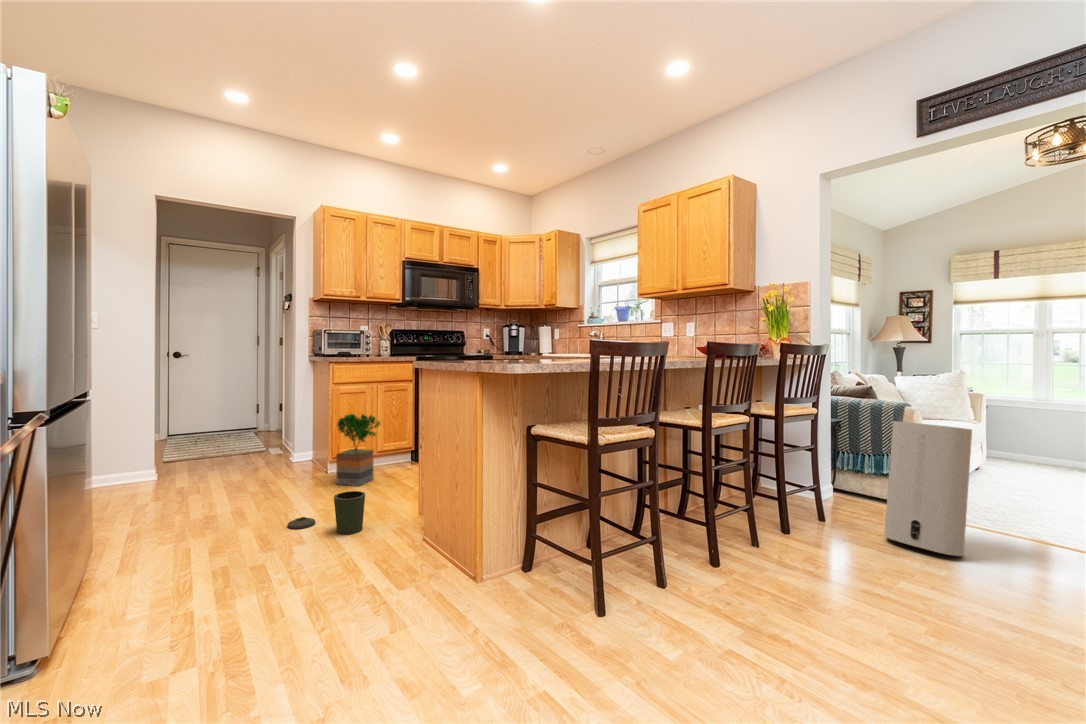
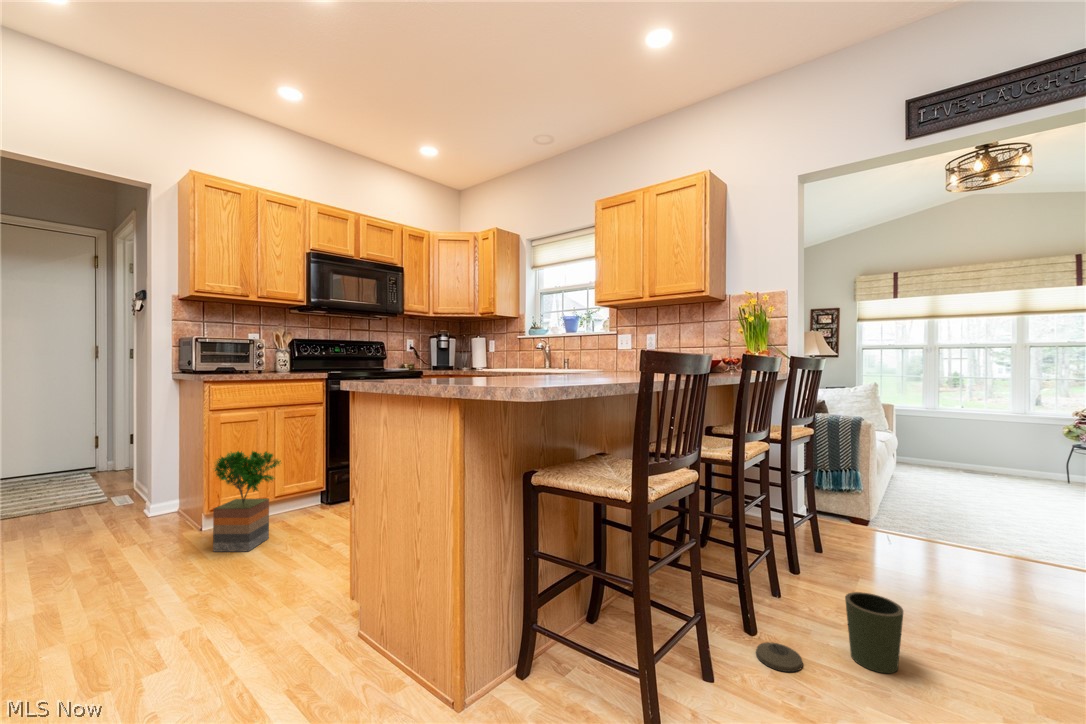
air purifier: present [884,421,972,556] -> none [907,442,1001,595]
trash can: present [287,491,365,534] -> present [756,592,903,673]

